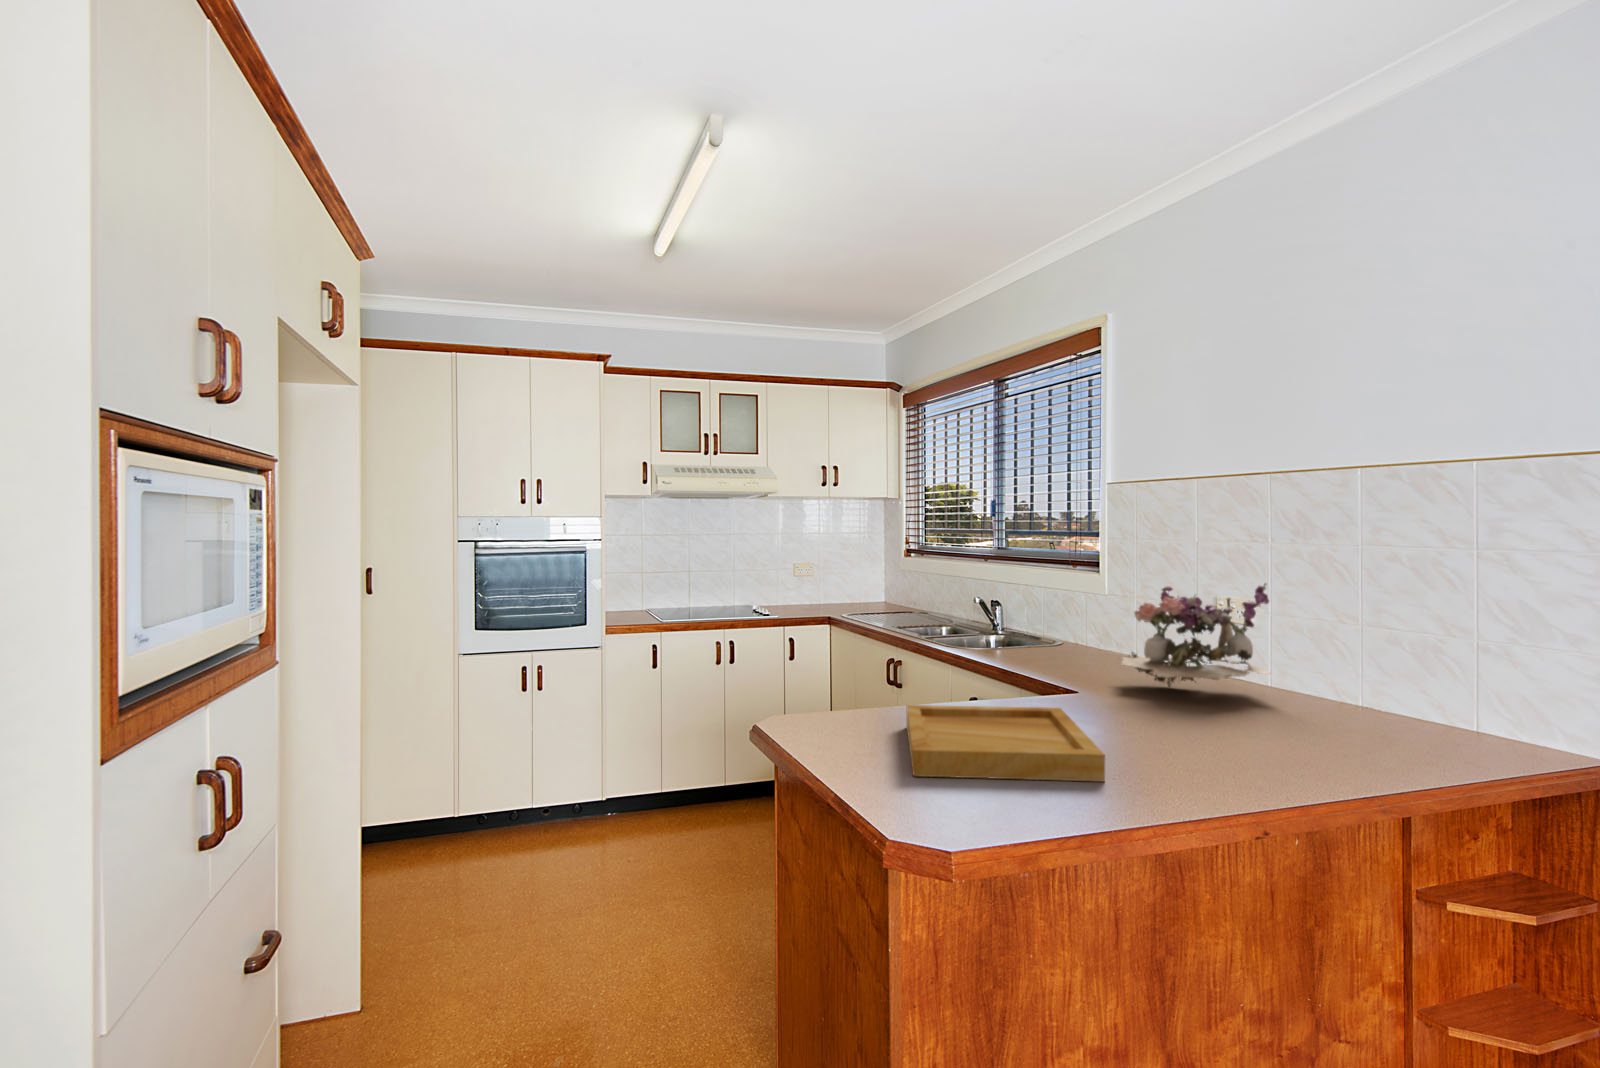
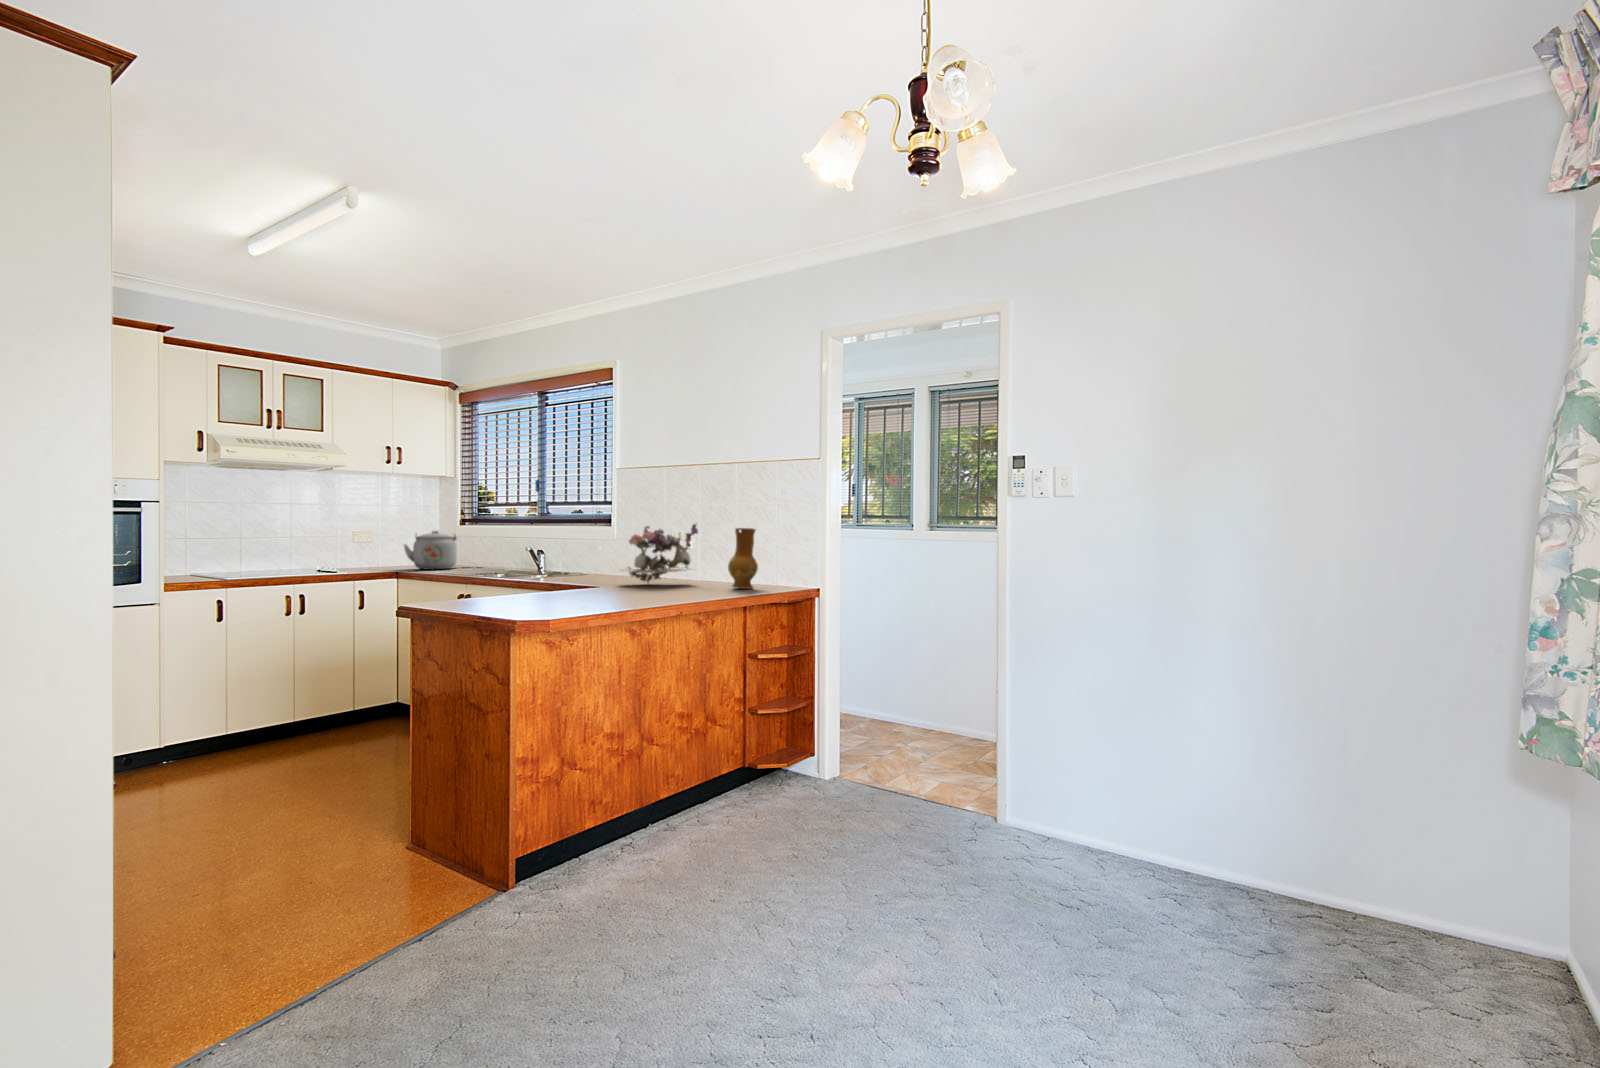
kettle: none [840,564,900,613] -> present [404,531,457,570]
ceramic jug: none [1350,606,1427,737] -> present [728,528,758,589]
tray: present [906,705,1105,782] -> none [496,584,609,609]

